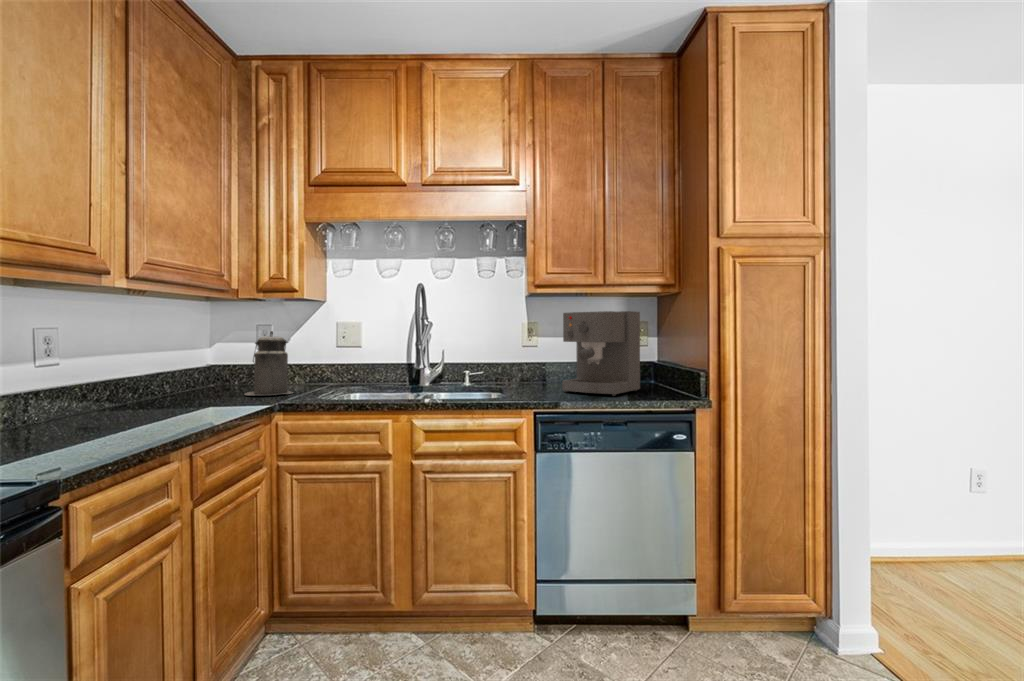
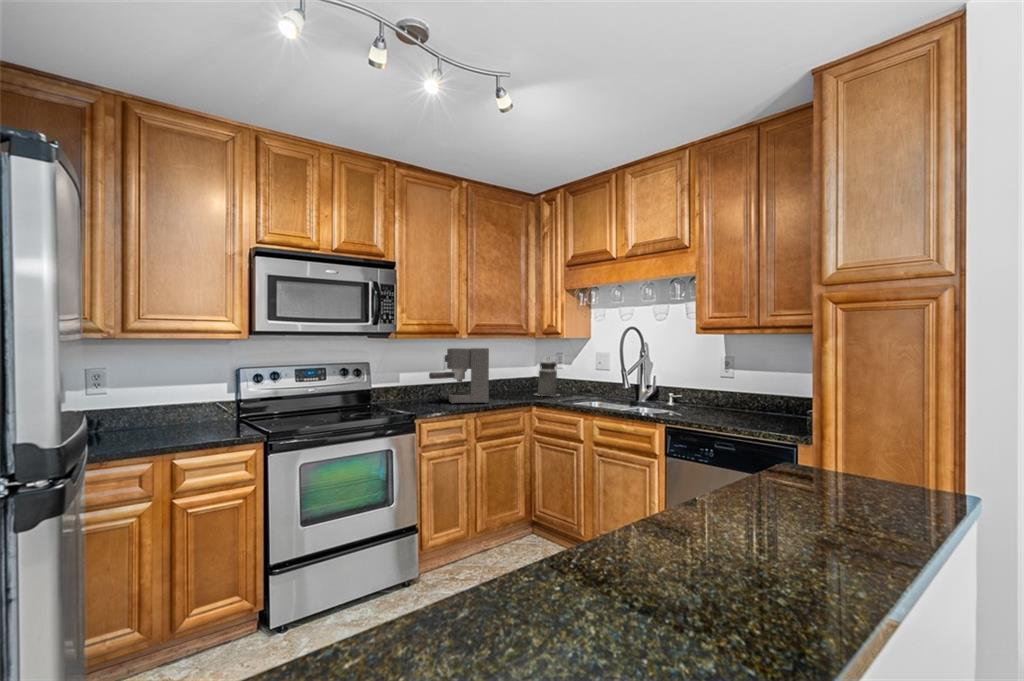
coffee maker: present [562,311,640,396] -> present [429,348,489,404]

